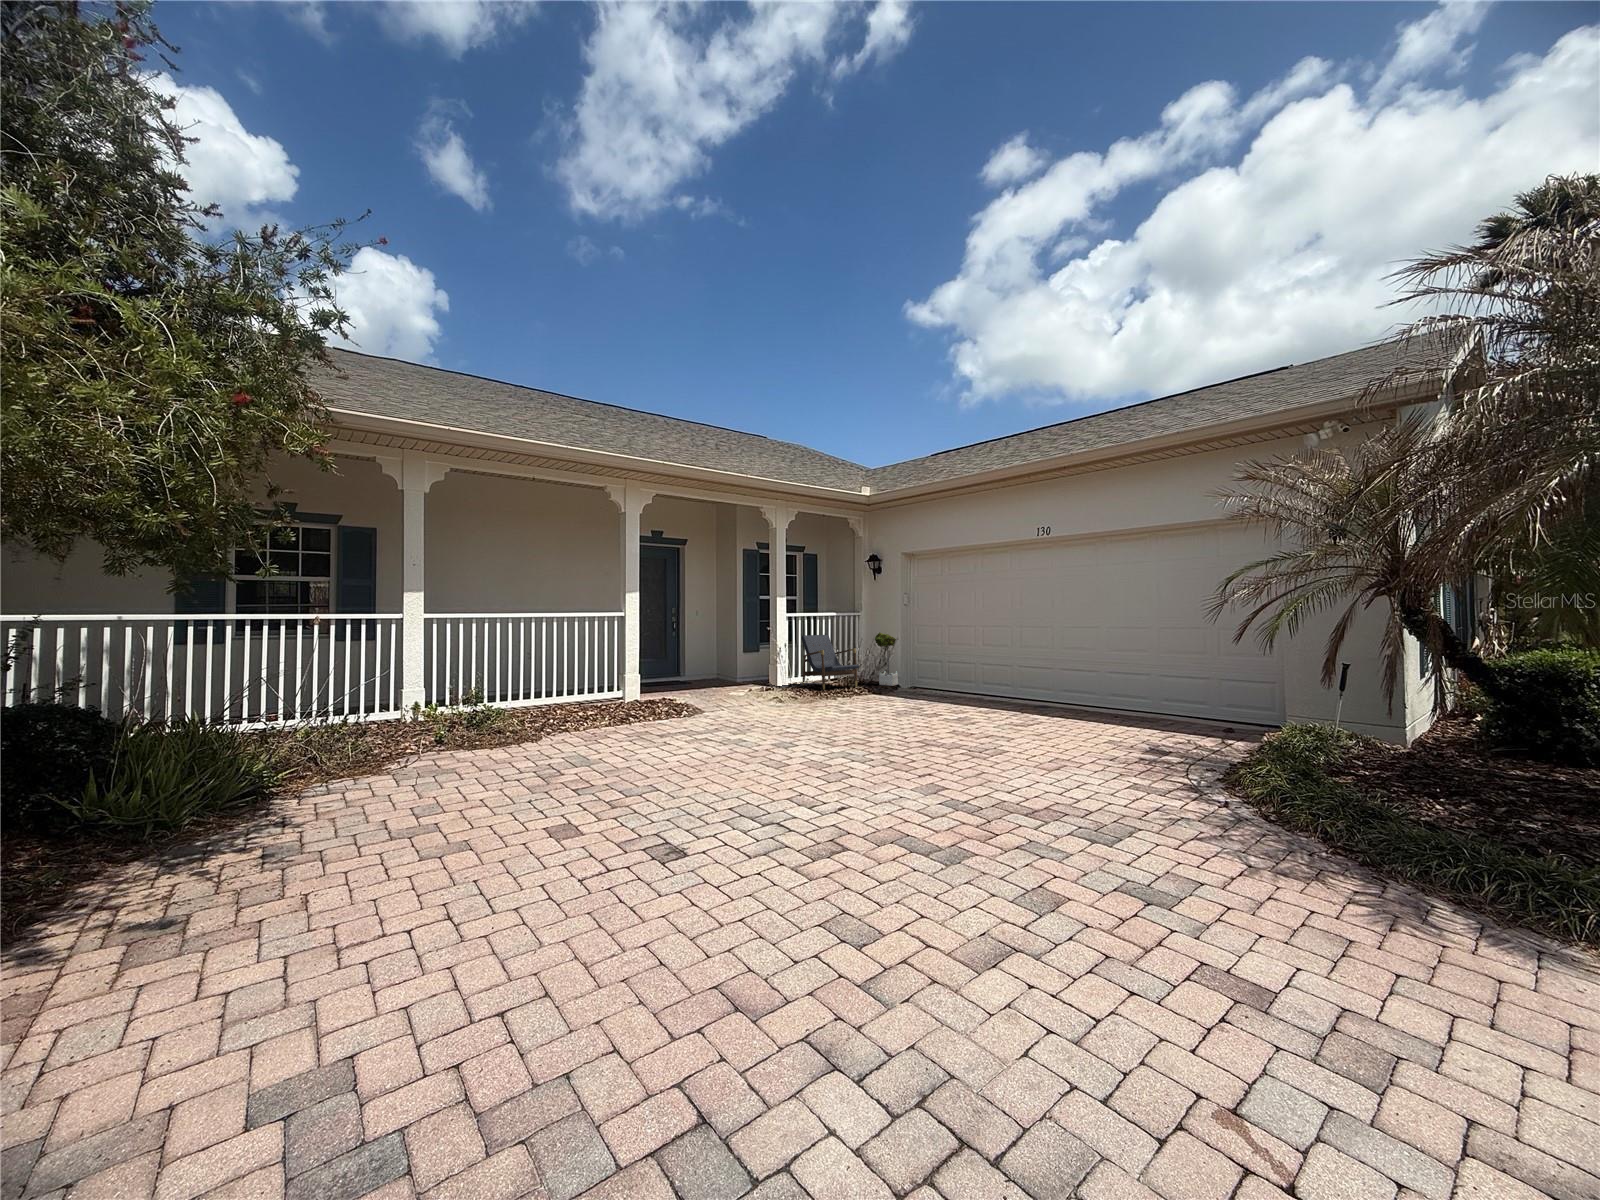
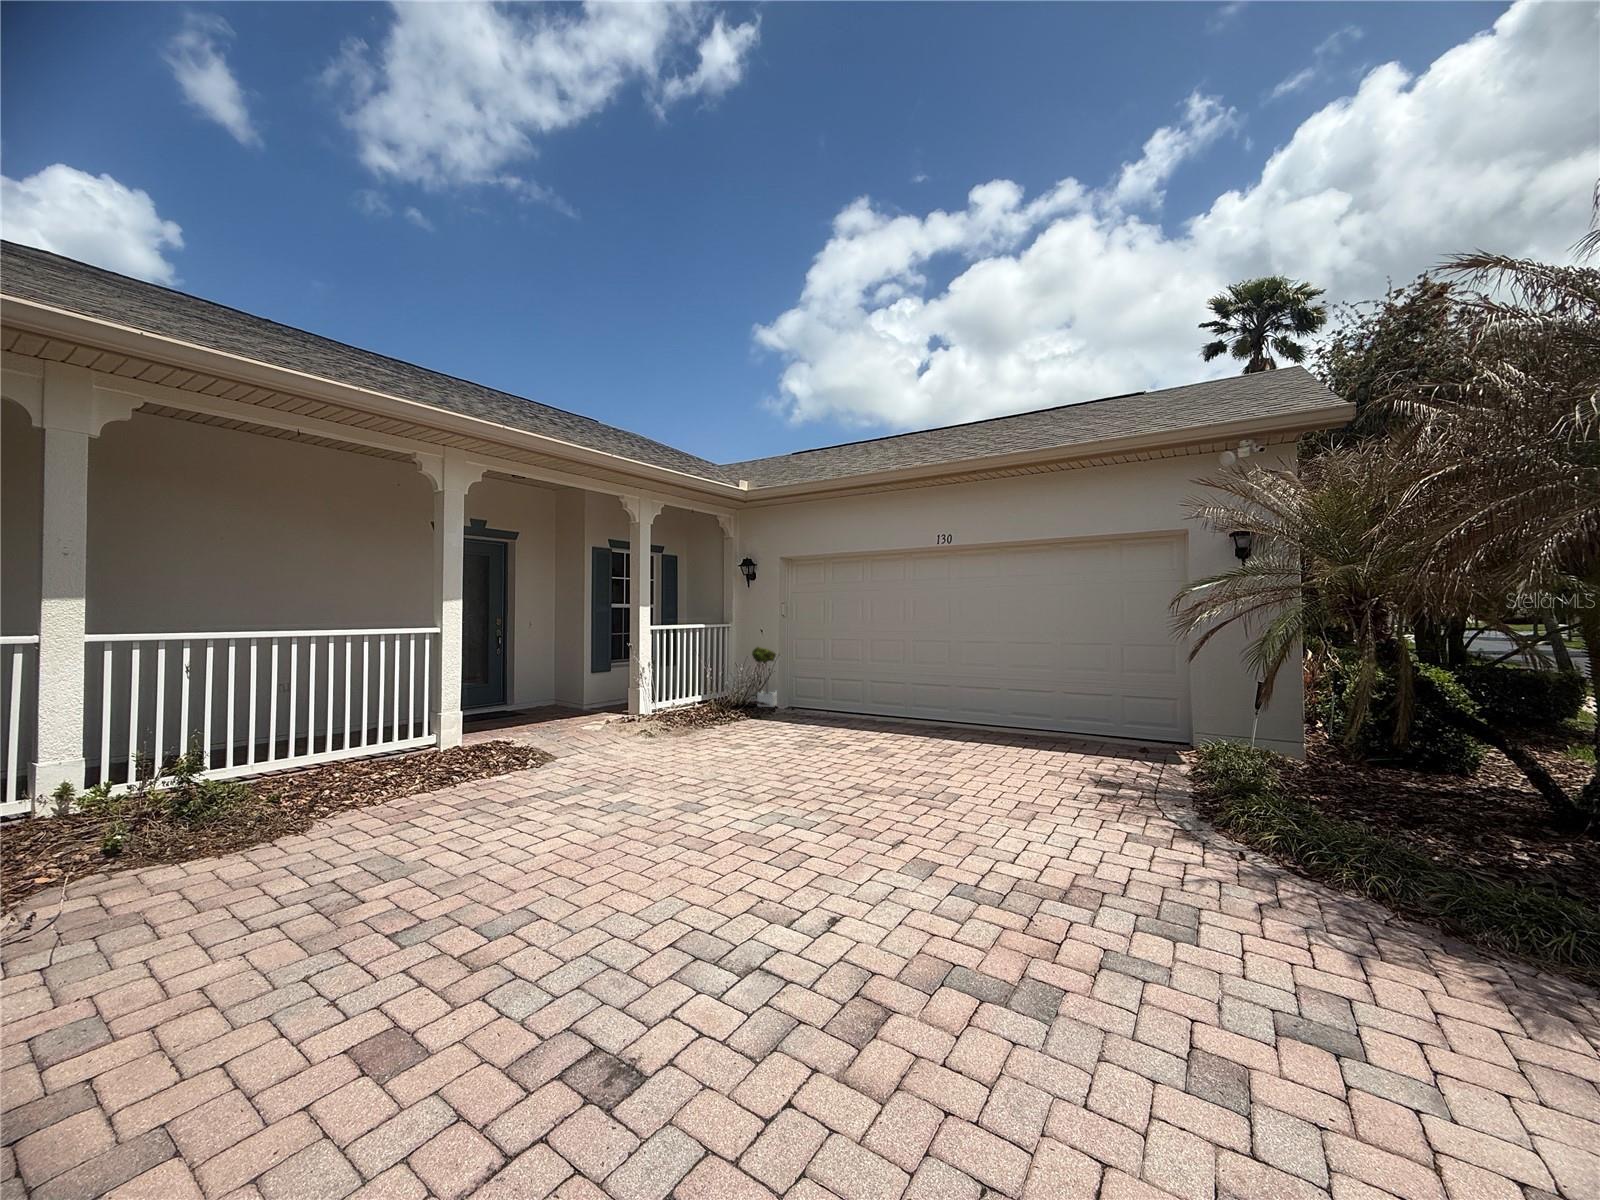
lounge chair: present [801,635,859,690] -> none [667,650,737,716]

